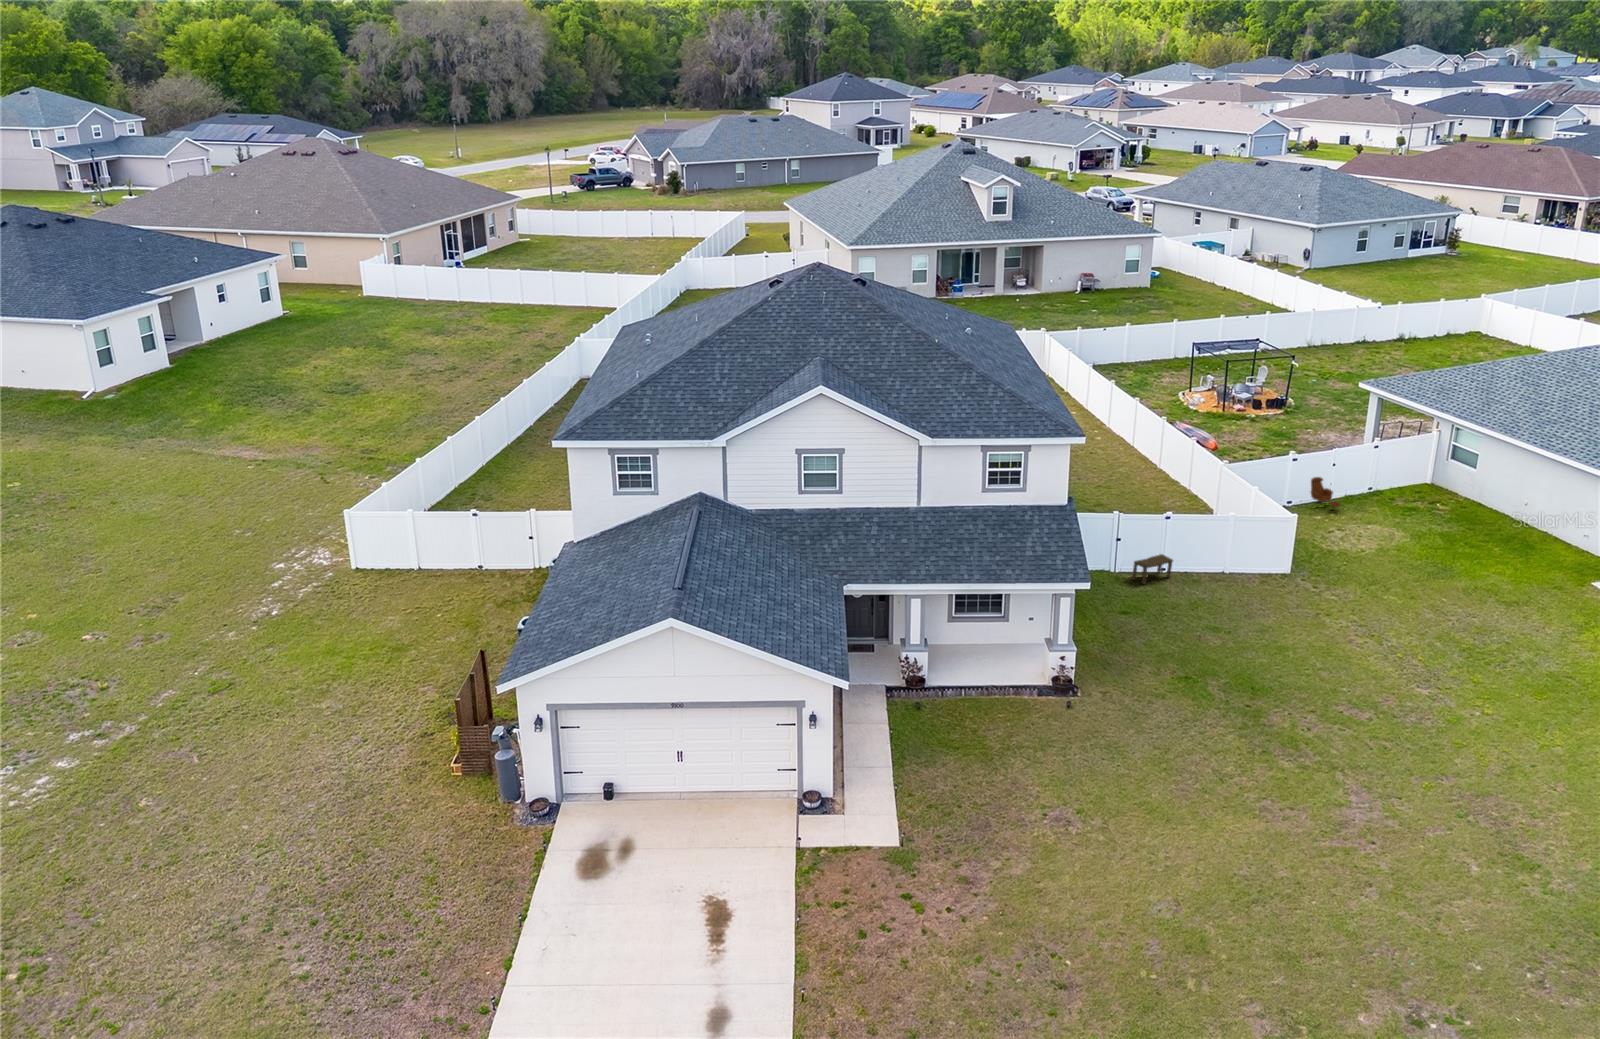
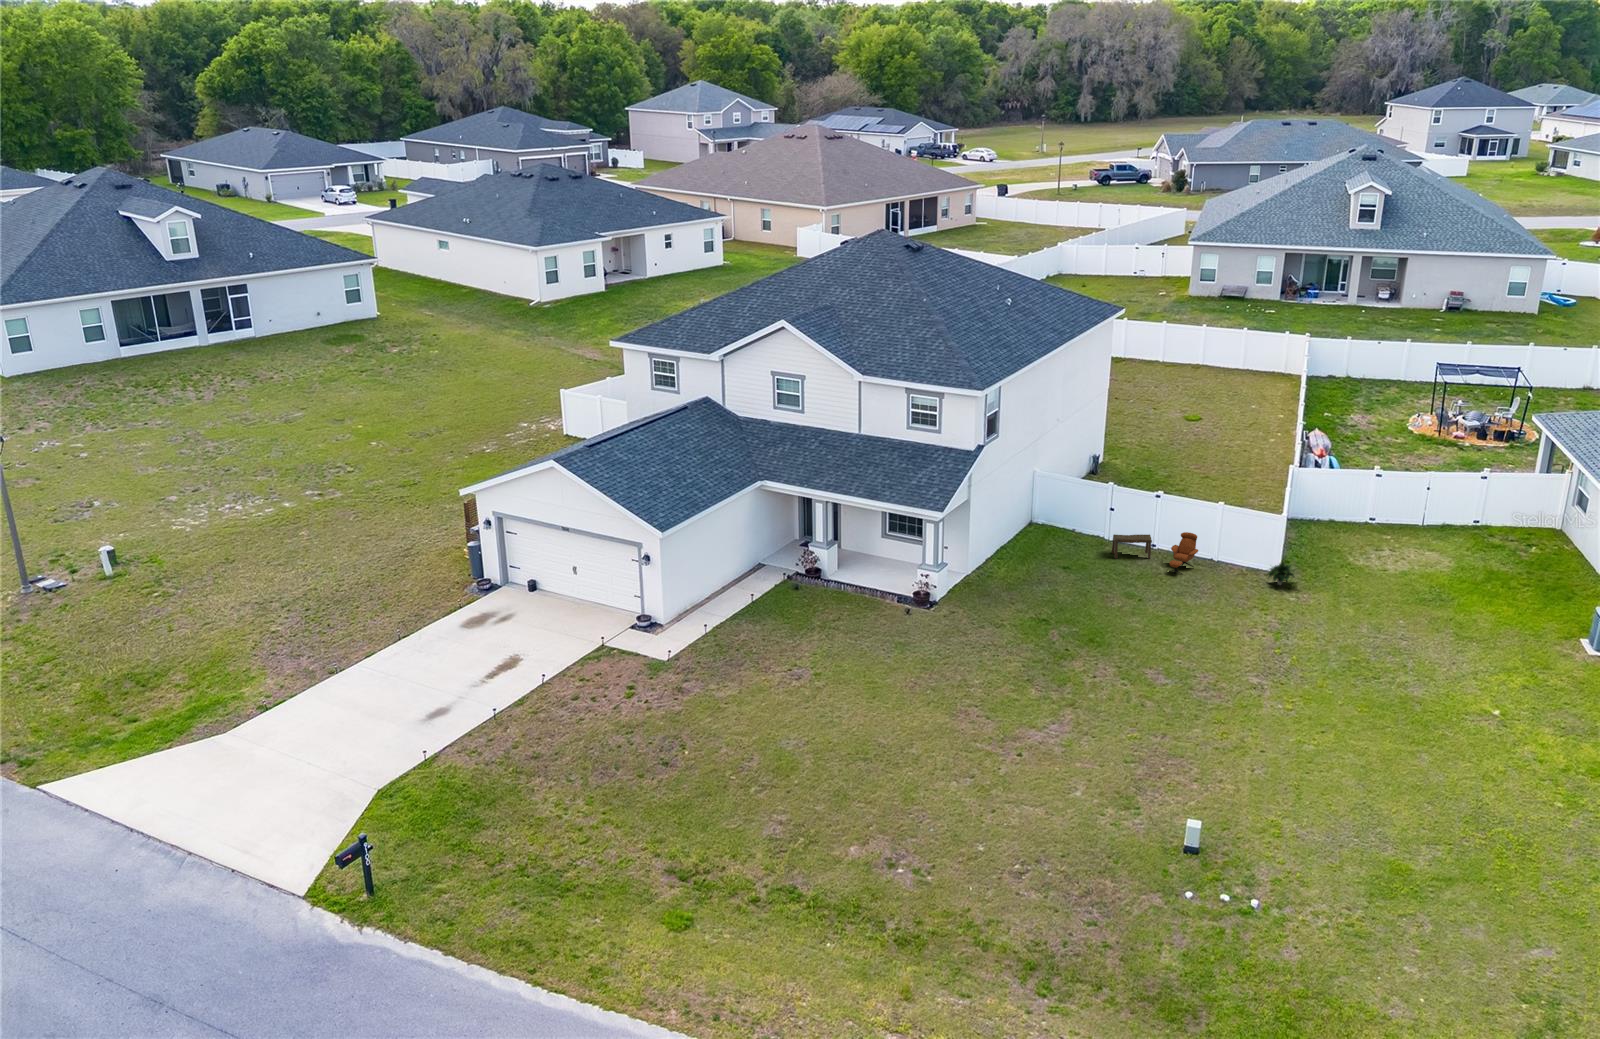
lounge chair: present [1311,477,1340,511] -> present [1169,532,1198,574]
potted plant: none [1283,556,1315,579] -> present [1268,563,1294,585]

